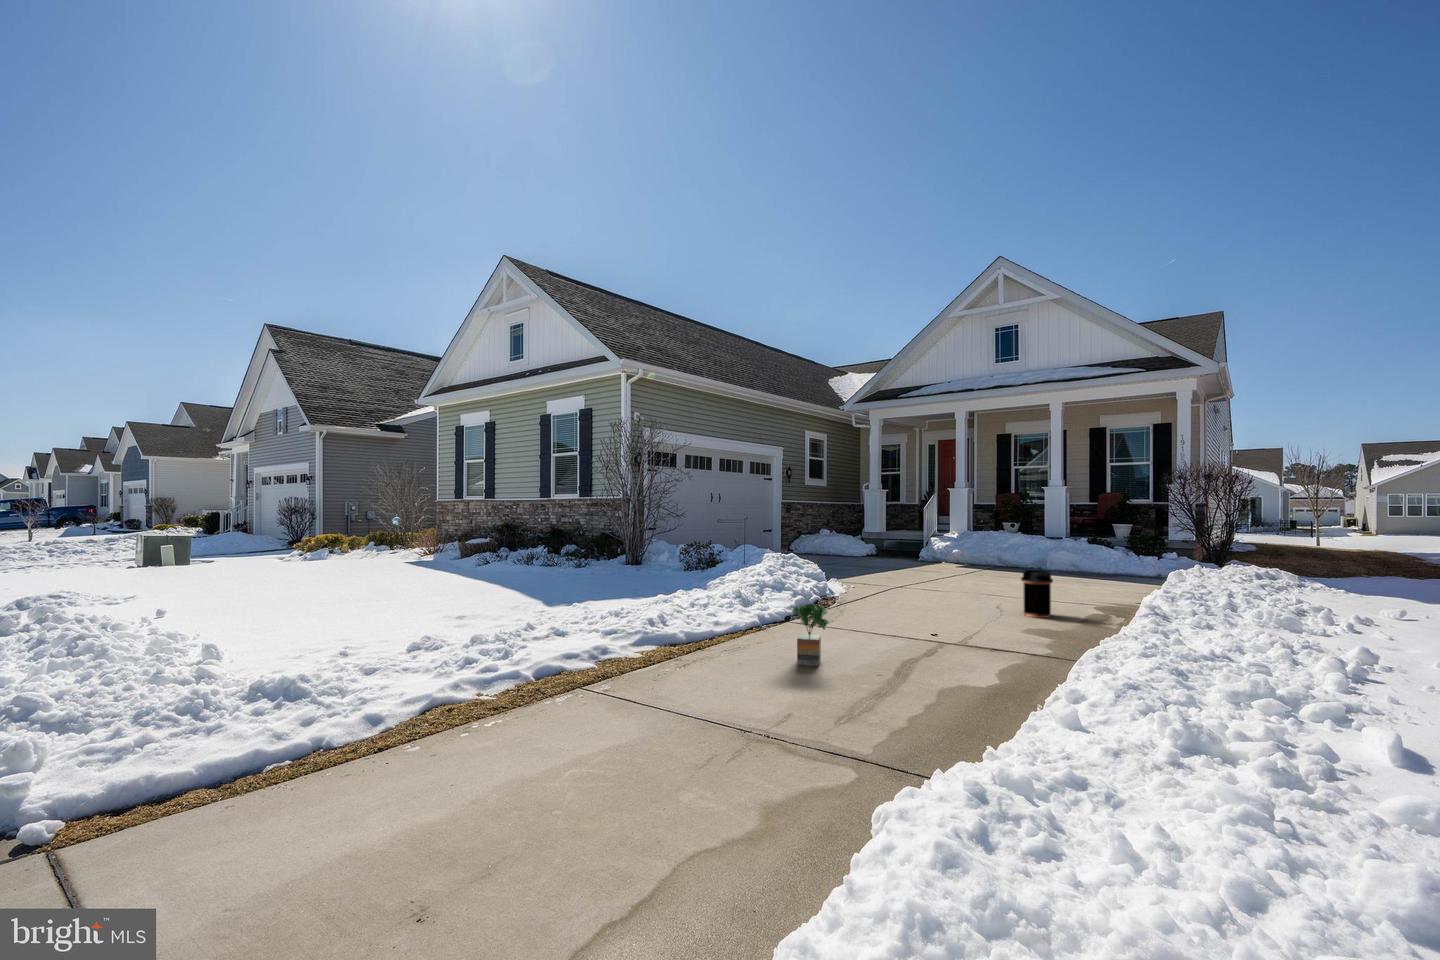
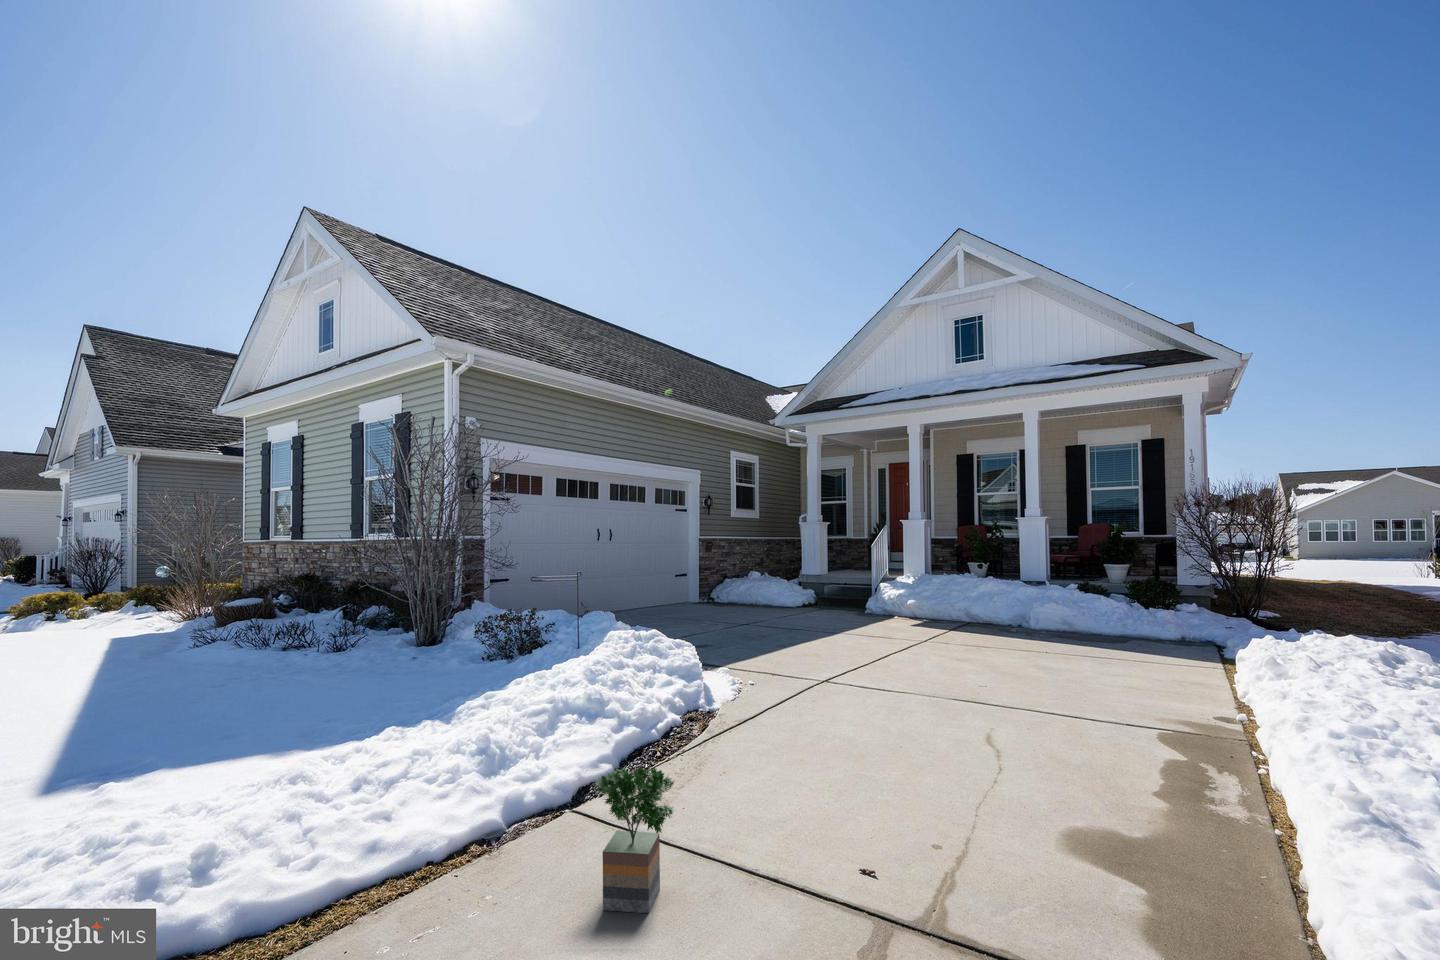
trash can: present [1021,570,1053,618] -> none [1027,650,1078,732]

